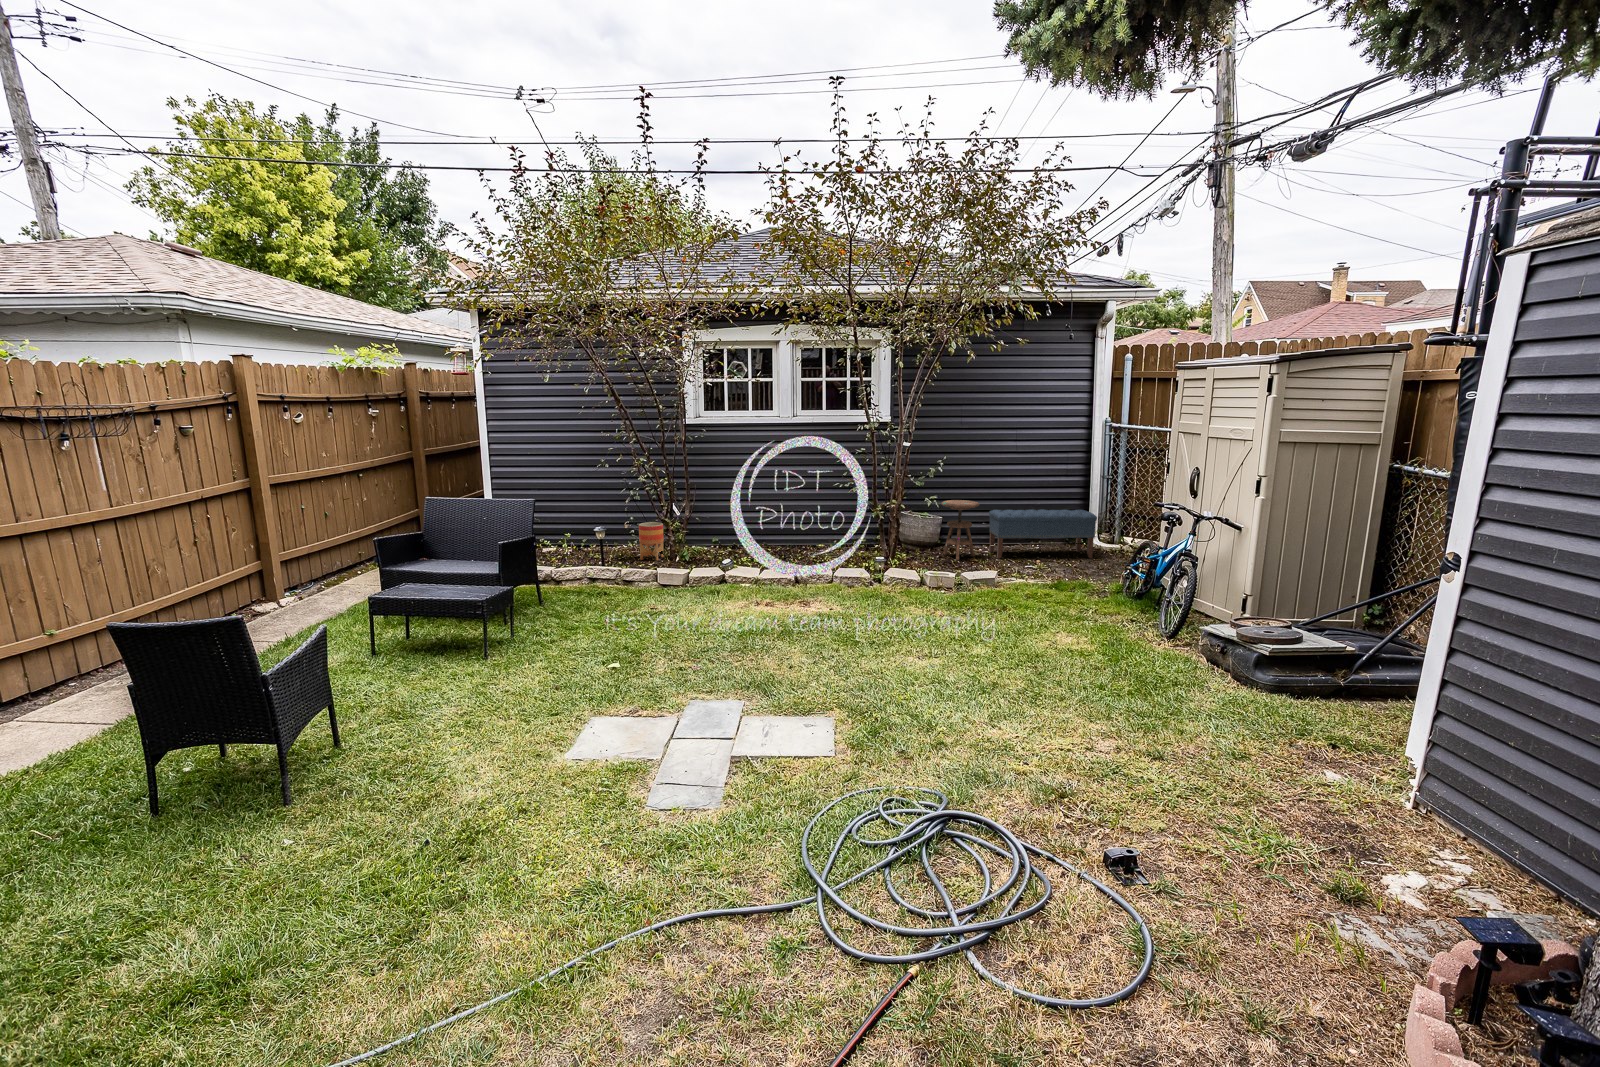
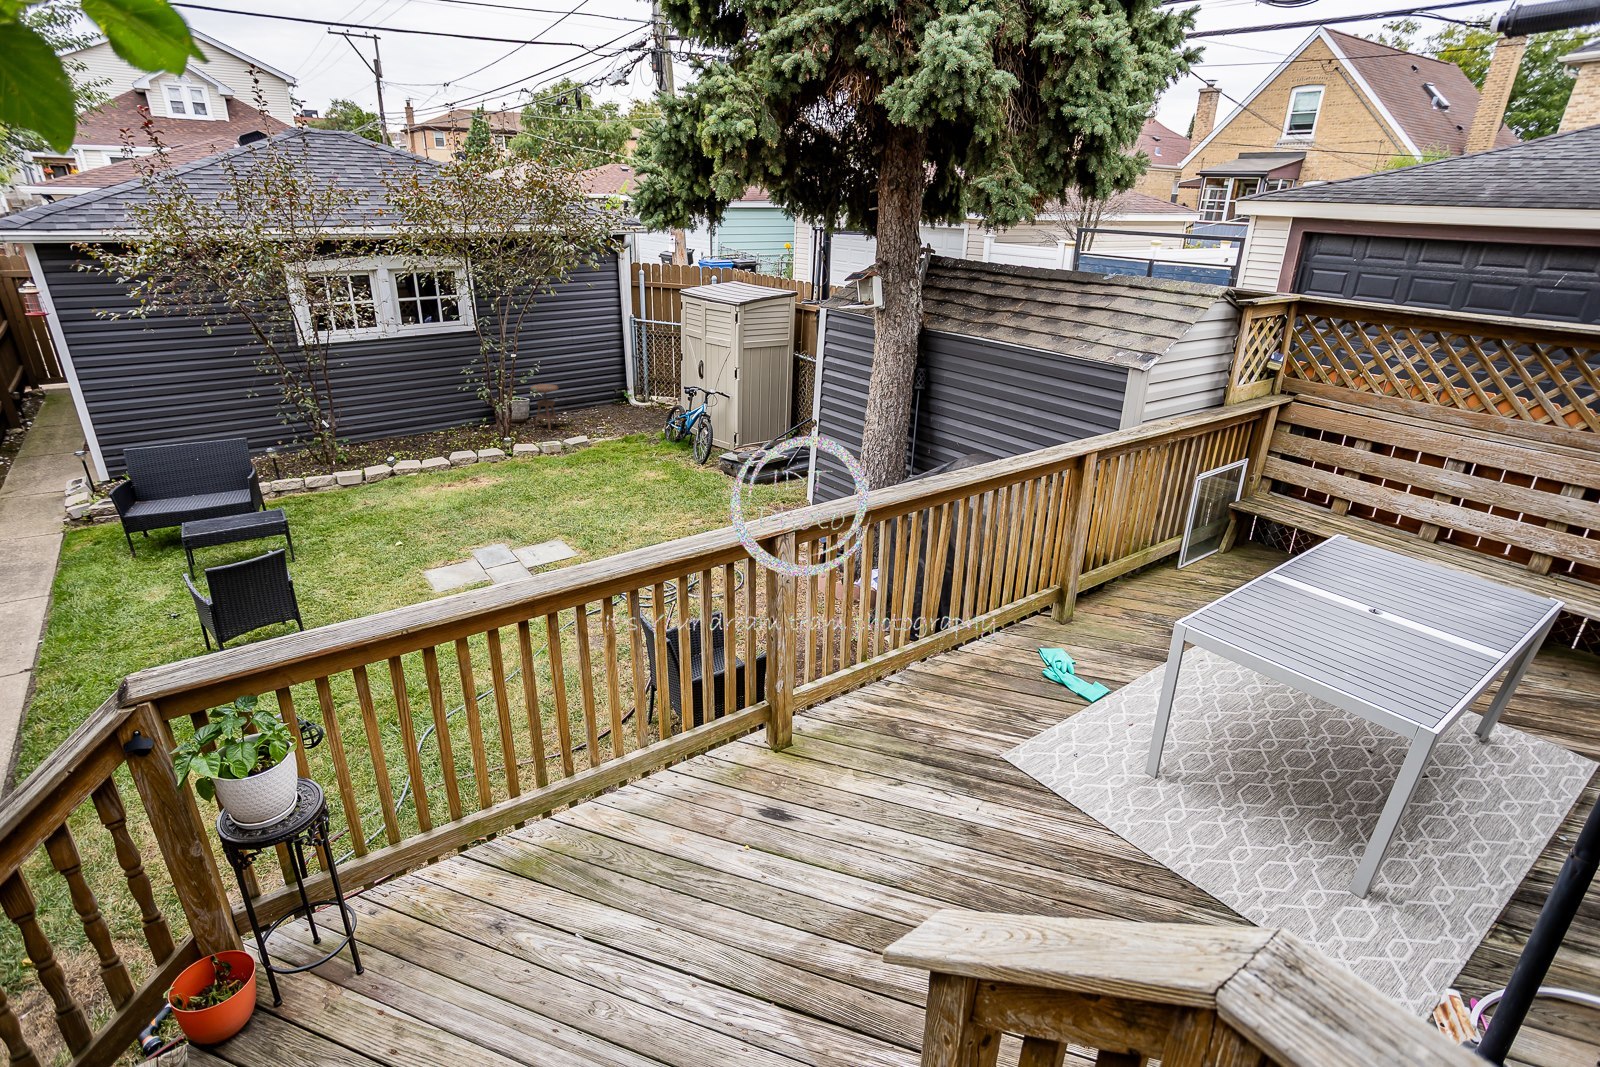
bench: present [989,509,1097,559] -> none [562,382,636,424]
planter: present [639,522,664,560] -> none [277,433,305,468]

